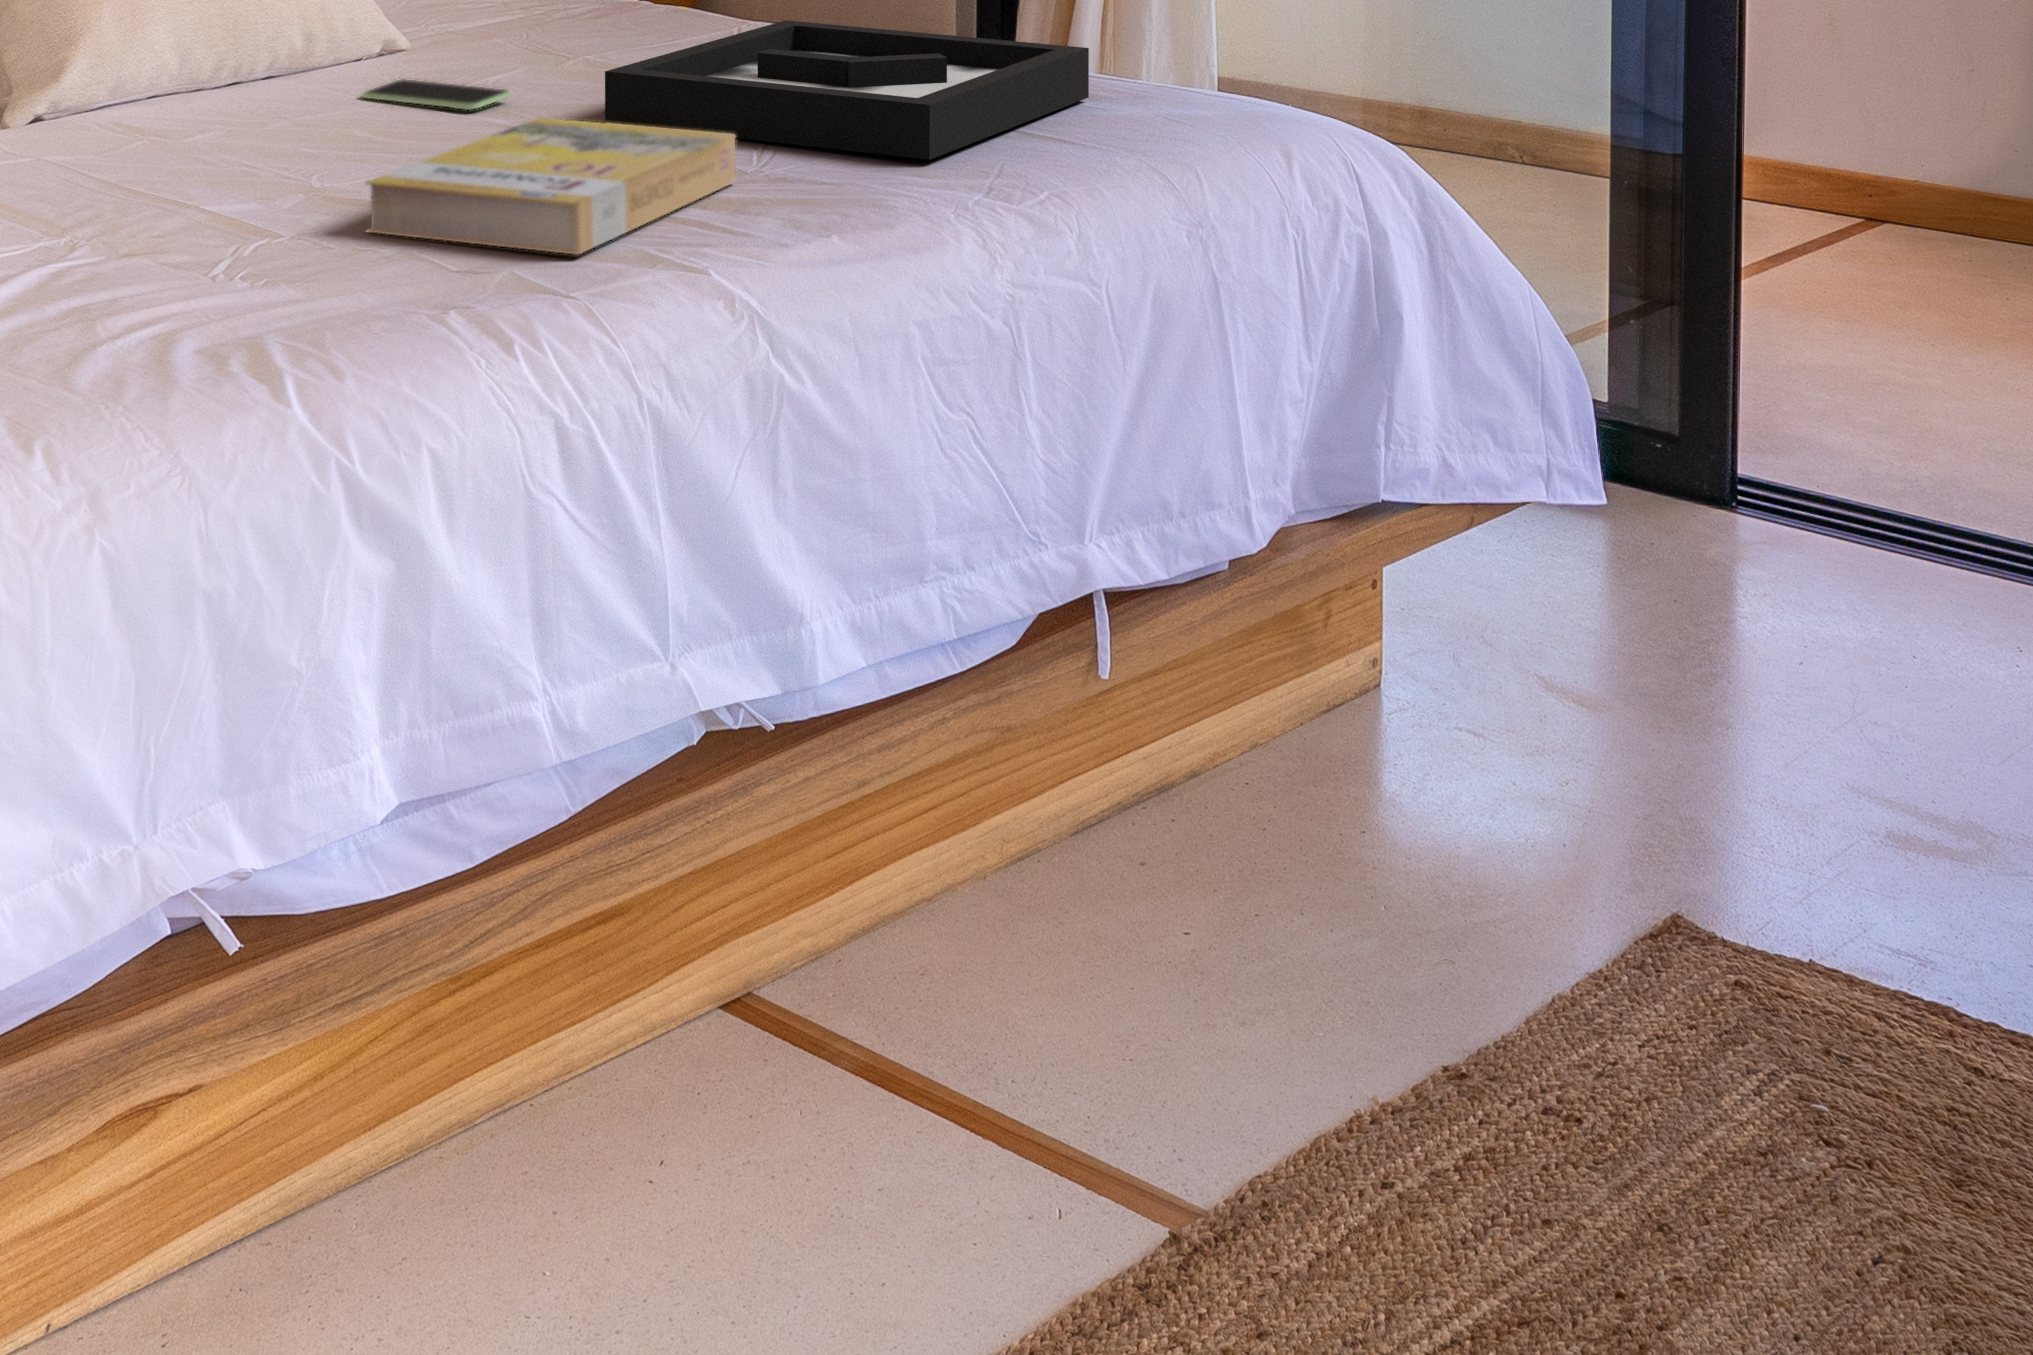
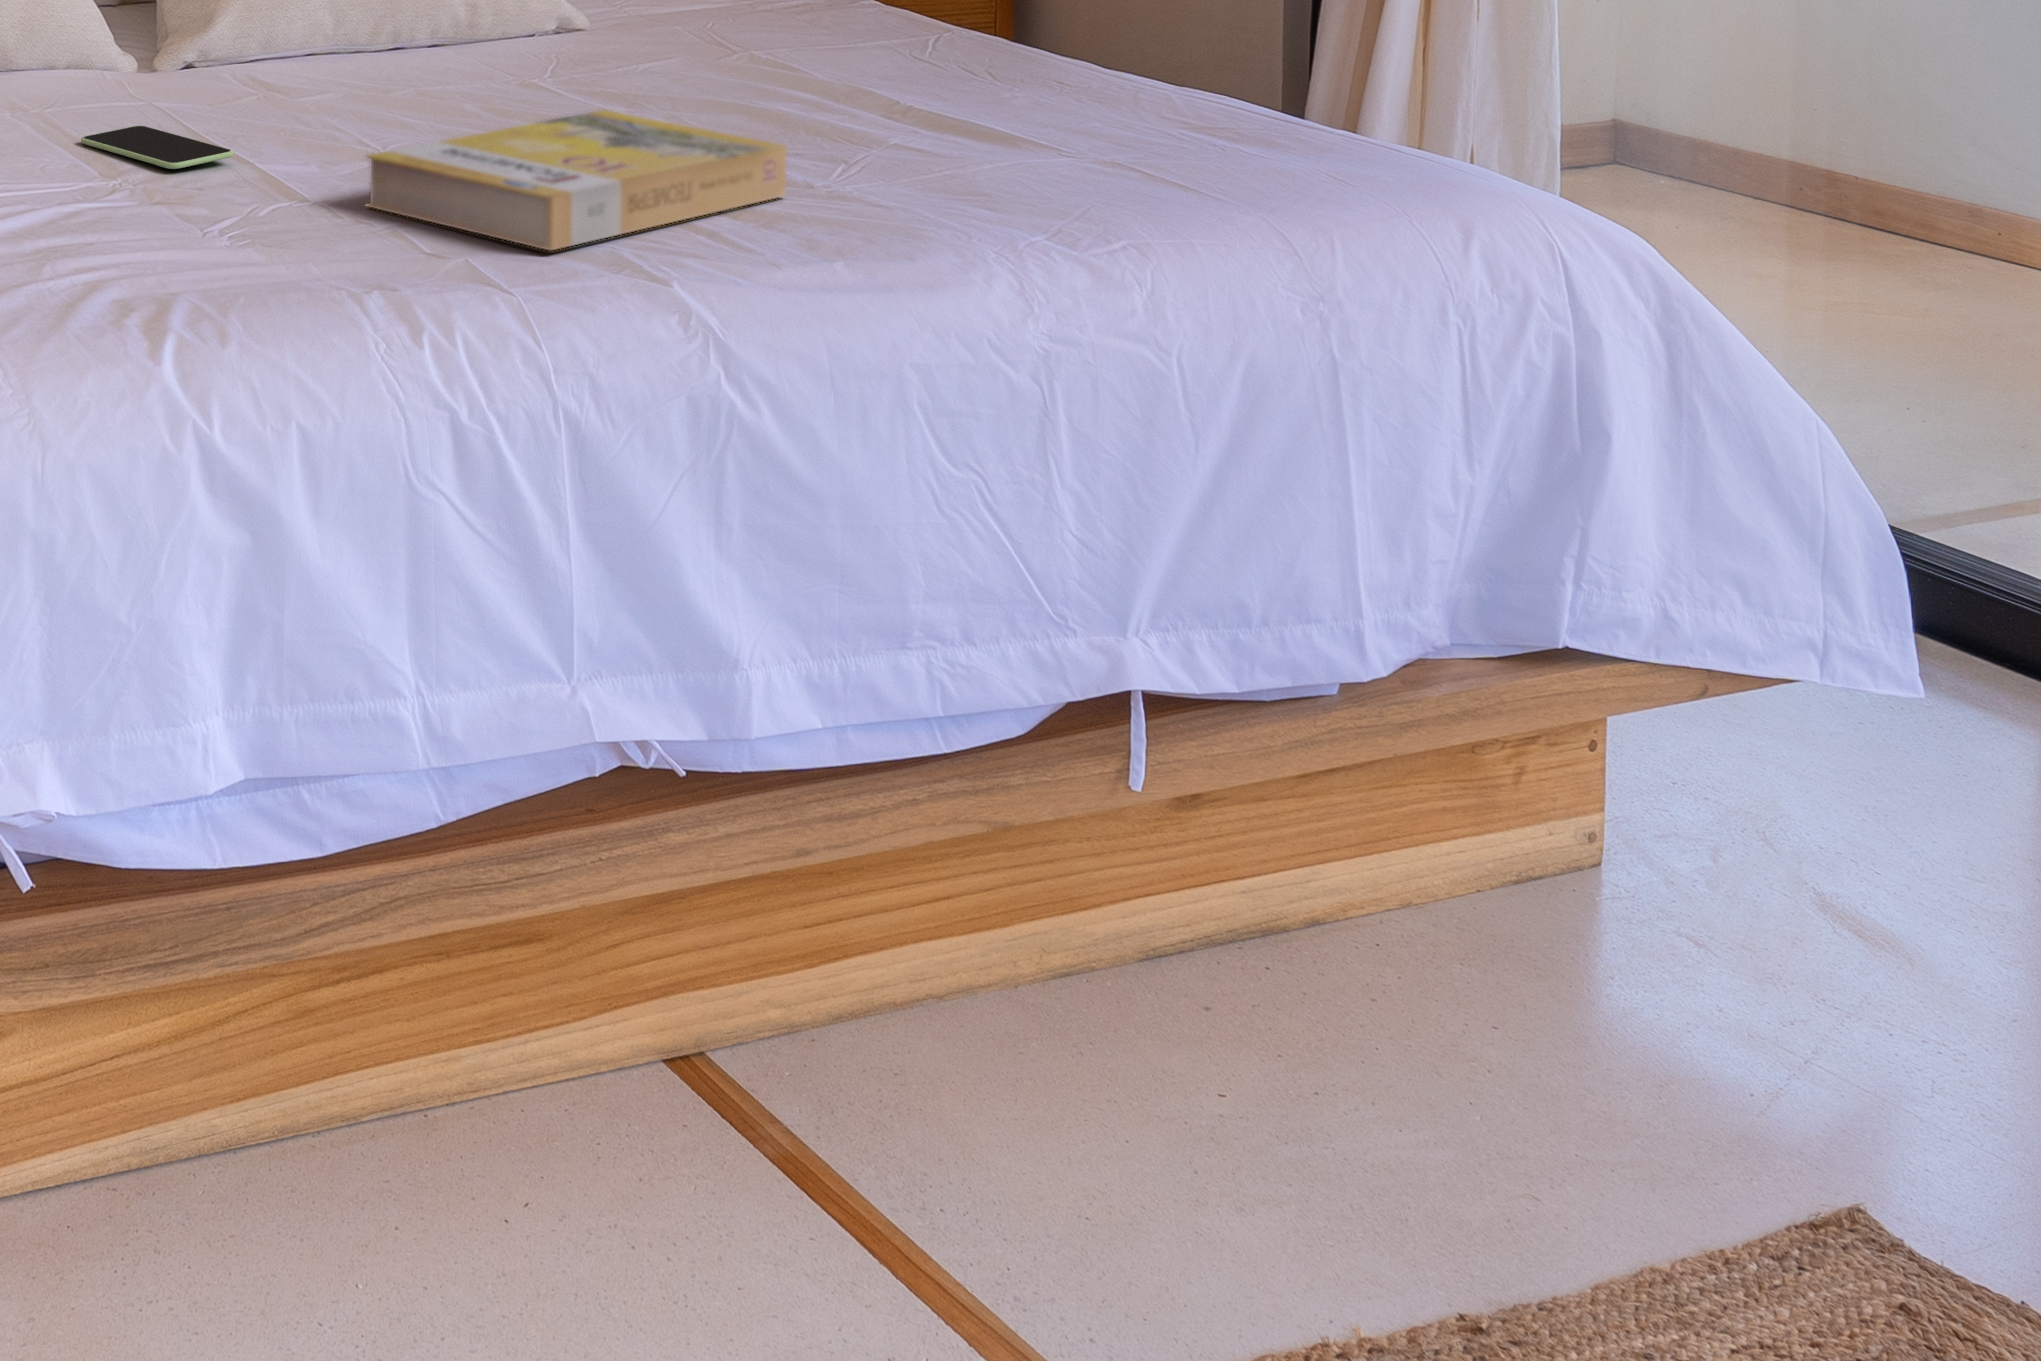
decorative tray: present [605,20,1089,160] -> none [707,34,1270,194]
smartphone: present [363,80,511,110] -> present [81,126,233,169]

